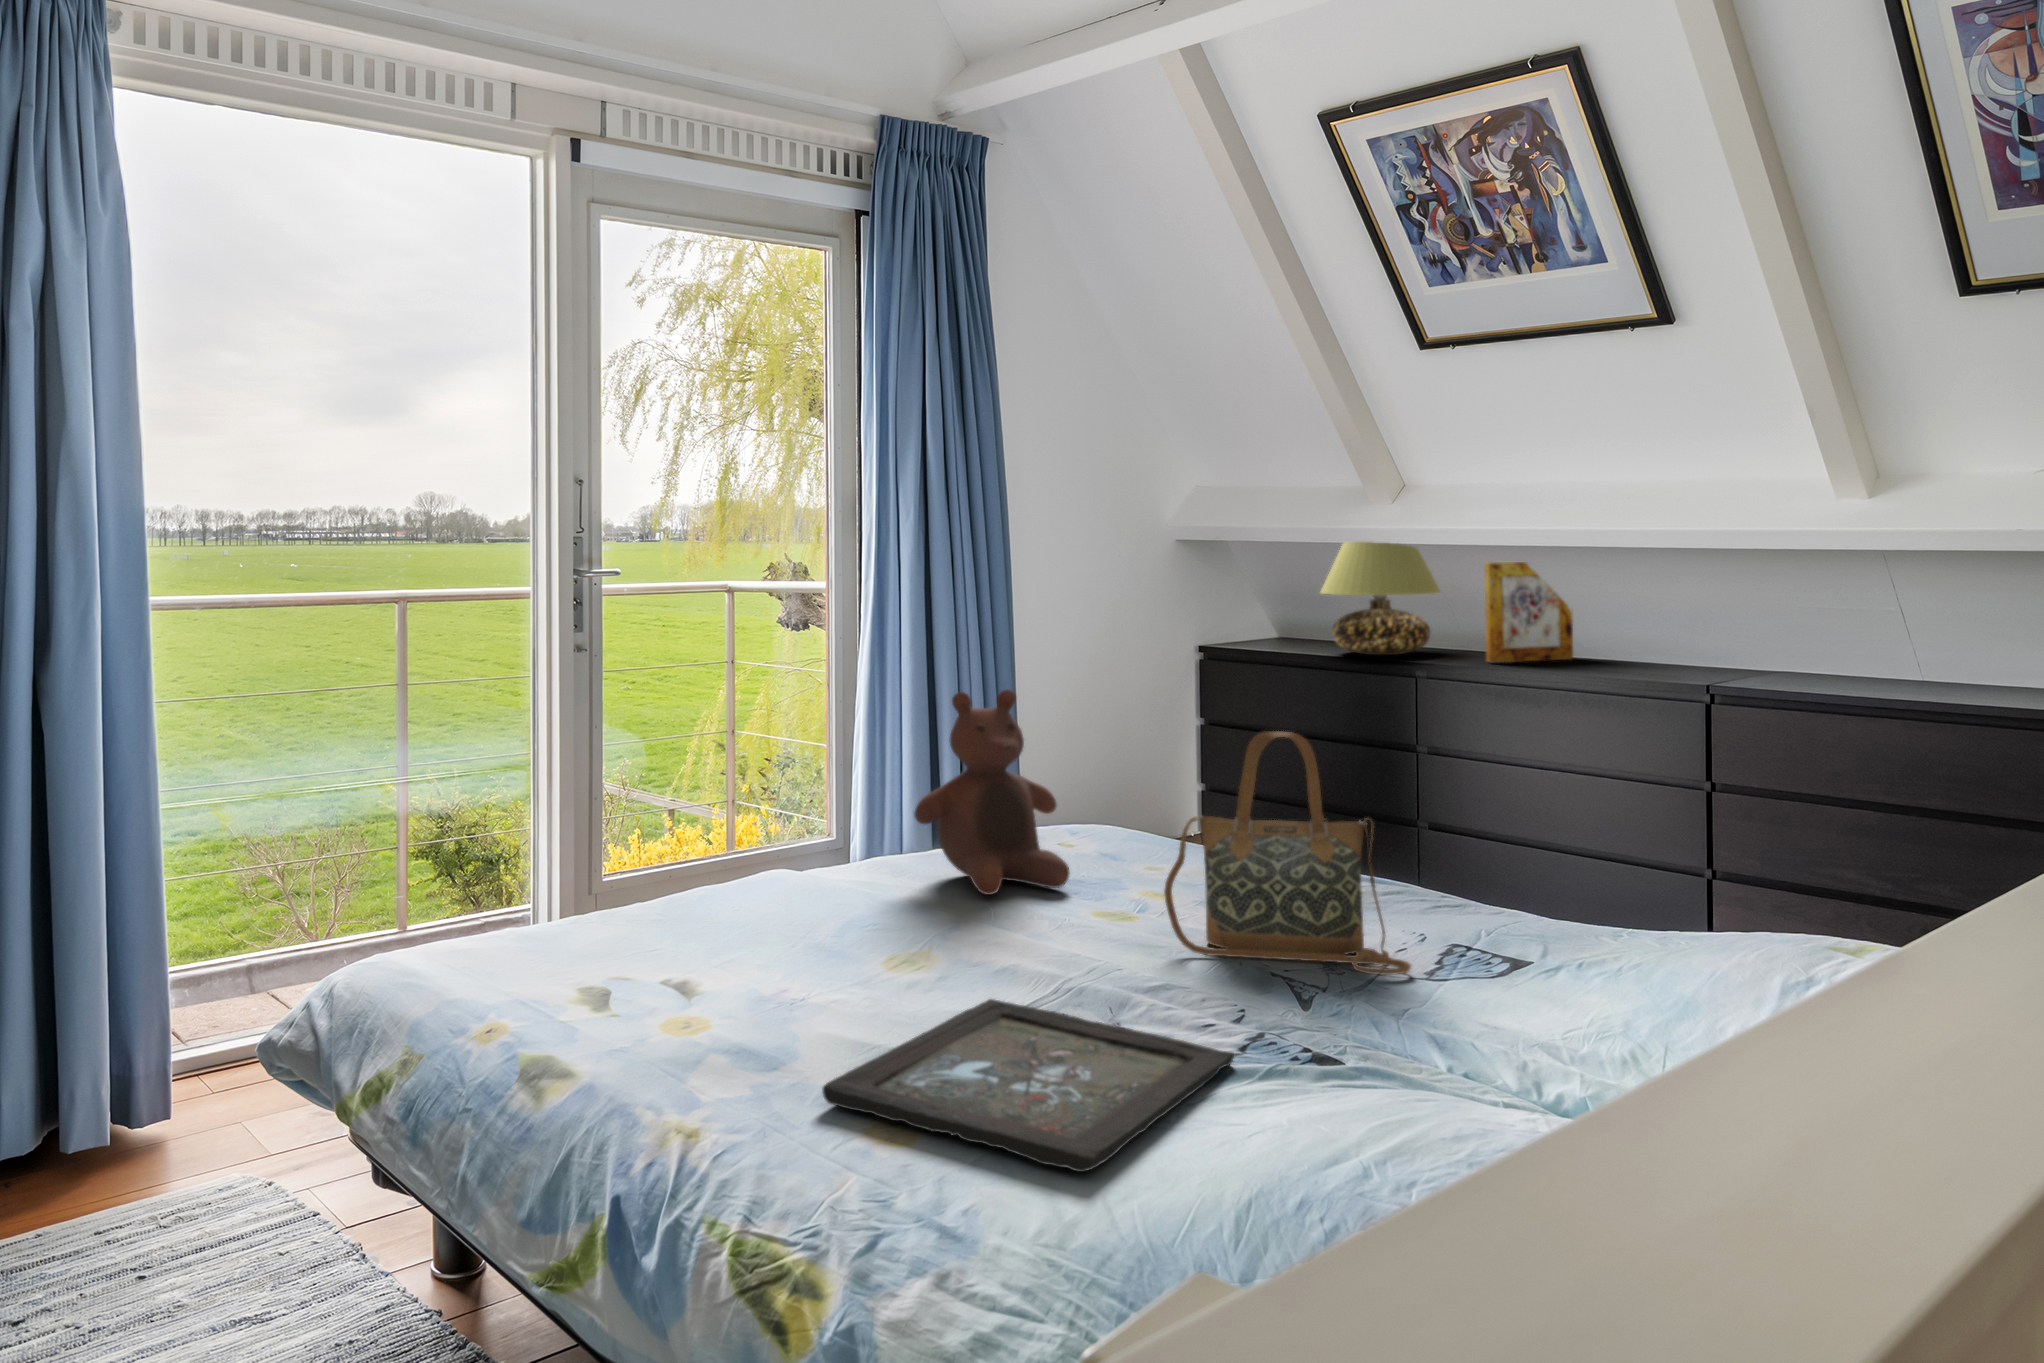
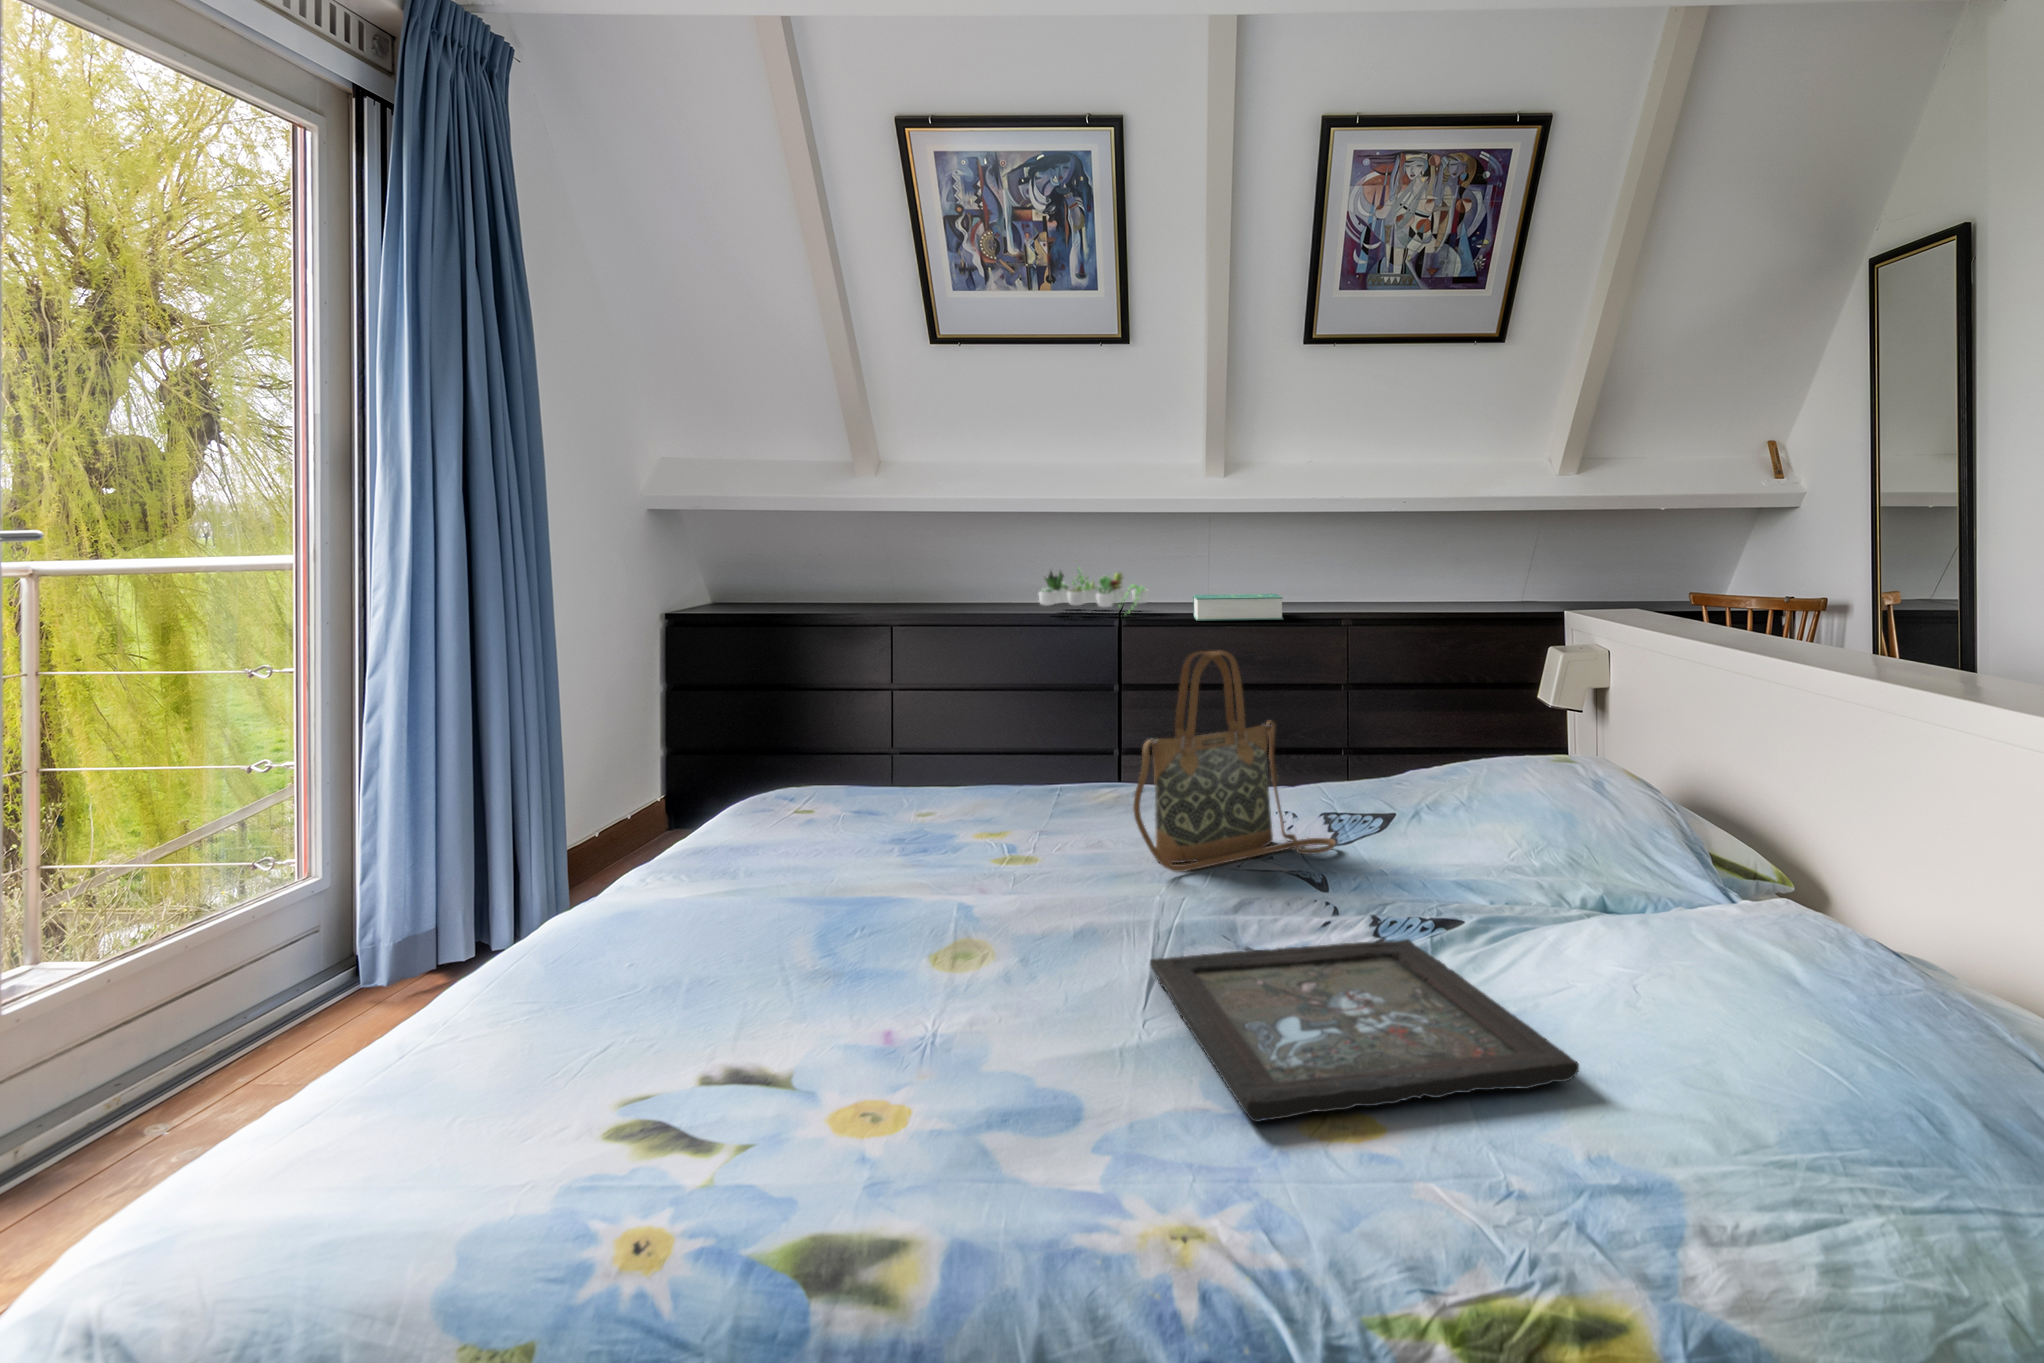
table lamp: present [1321,542,1441,655] -> none [798,505,901,615]
picture frame: present [1484,562,1573,662] -> none [946,531,999,615]
succulent plant: none [1587,607,1769,679] -> present [1039,568,1149,613]
book: none [1808,656,1986,703] -> present [1193,594,1283,621]
stuffed bear: present [914,689,1069,895] -> none [777,640,948,869]

